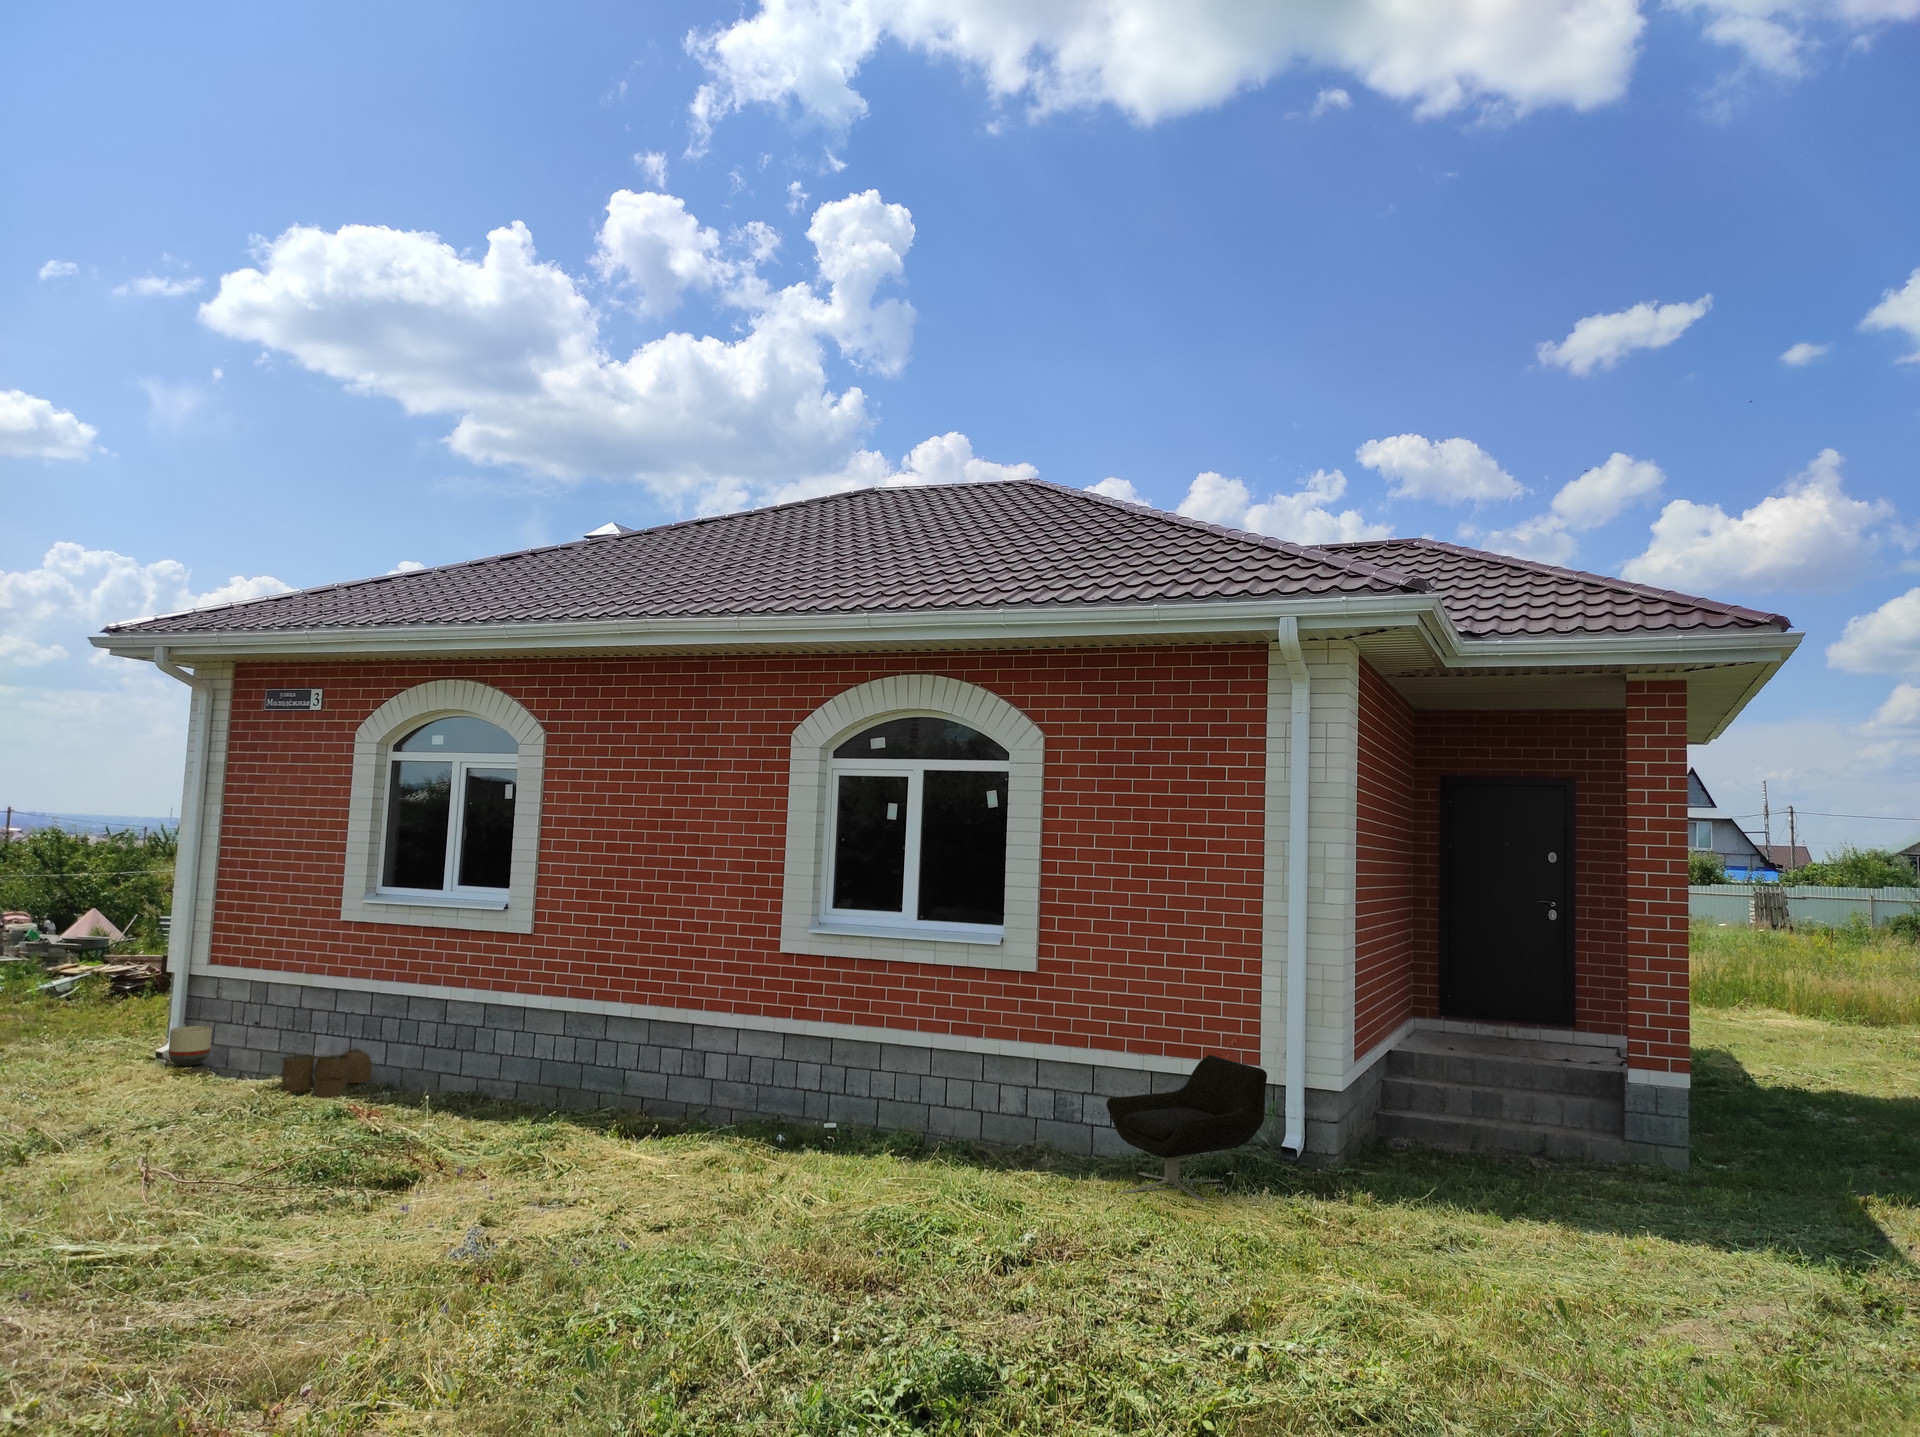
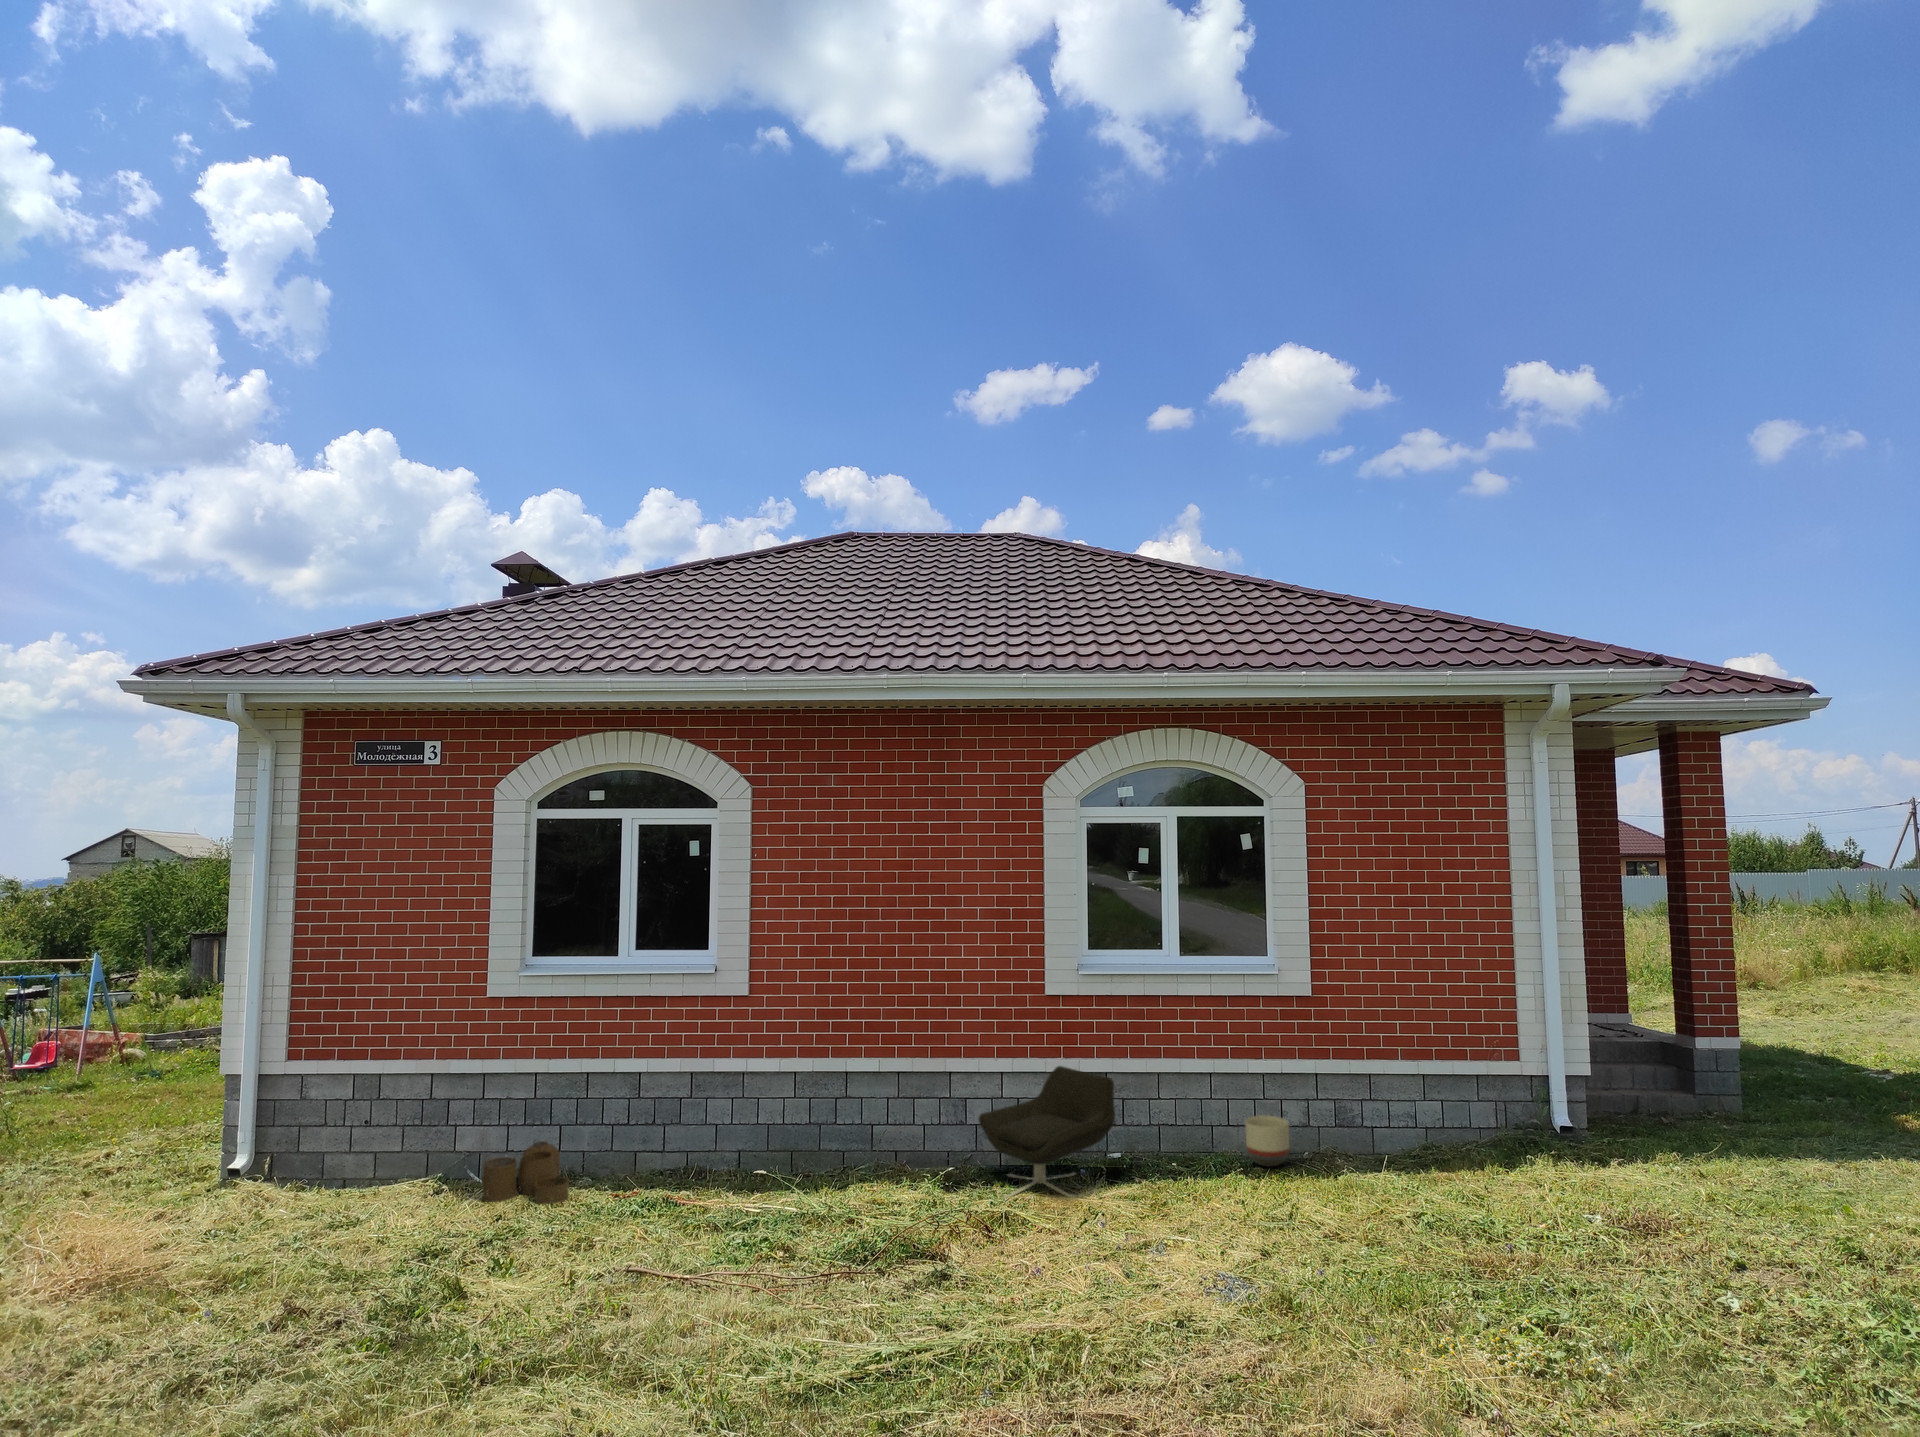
planter: present [169,1026,212,1066] -> present [1245,1115,1290,1167]
lounge chair: present [1106,1055,1267,1201] -> present [979,1066,1115,1199]

